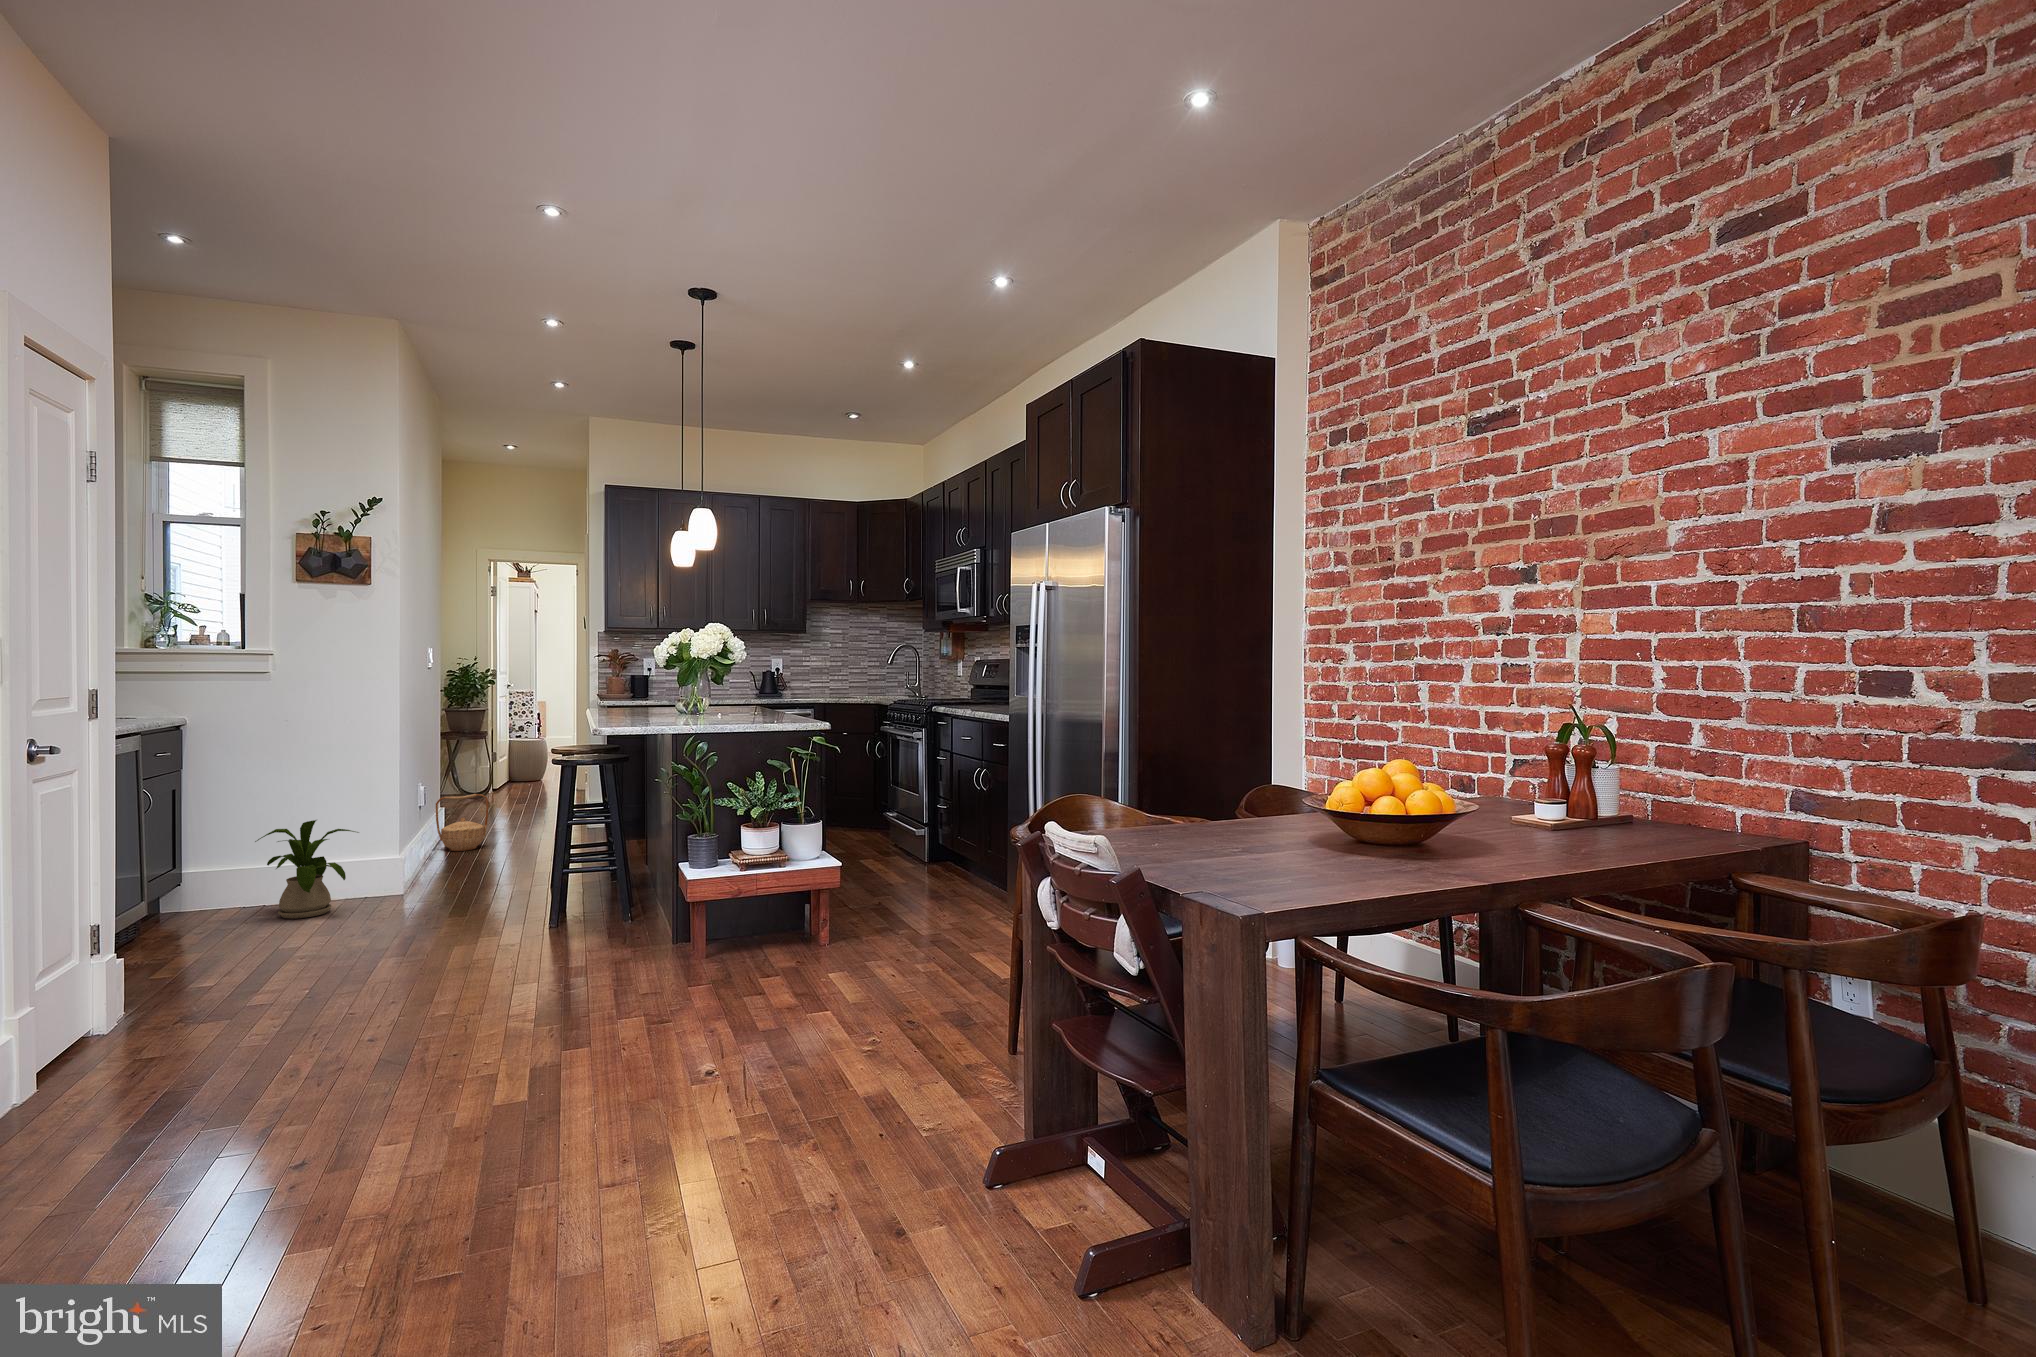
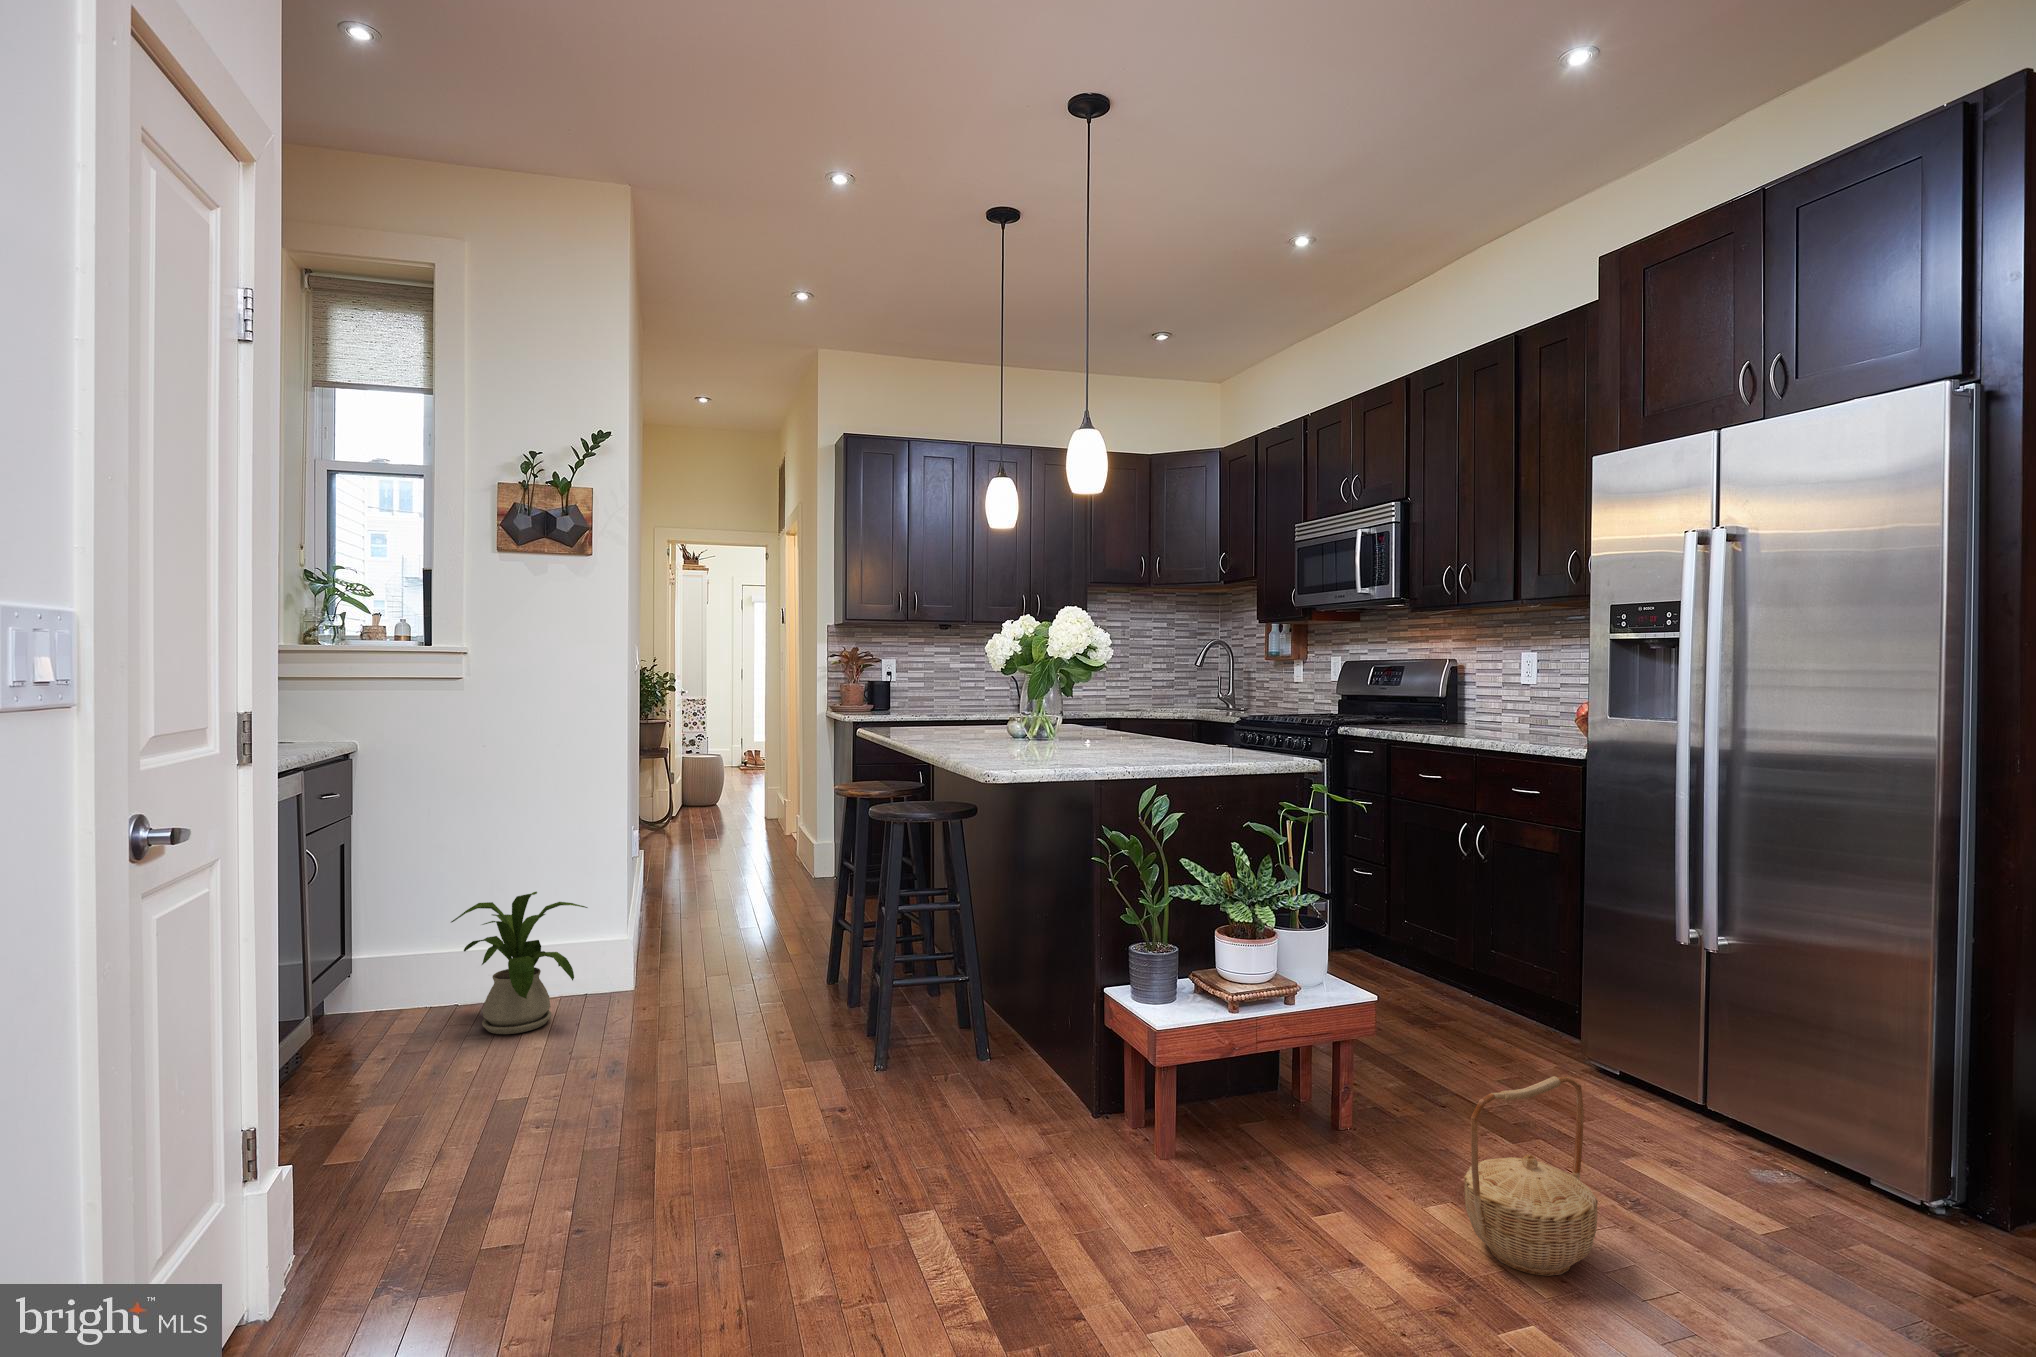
basket: present [436,794,489,851] -> present [1464,1076,1598,1276]

